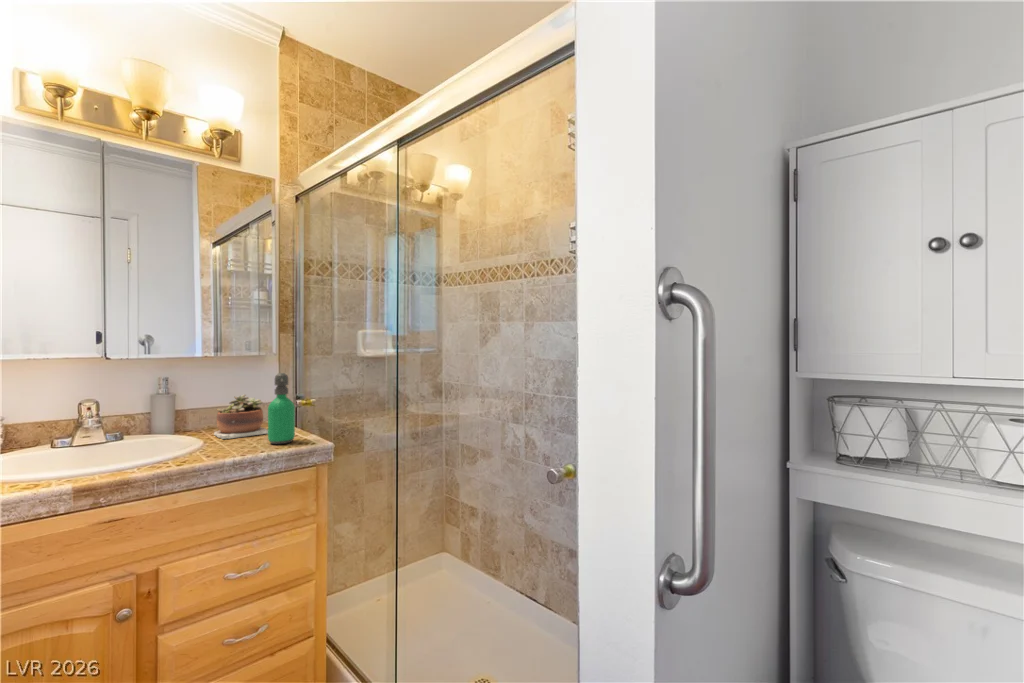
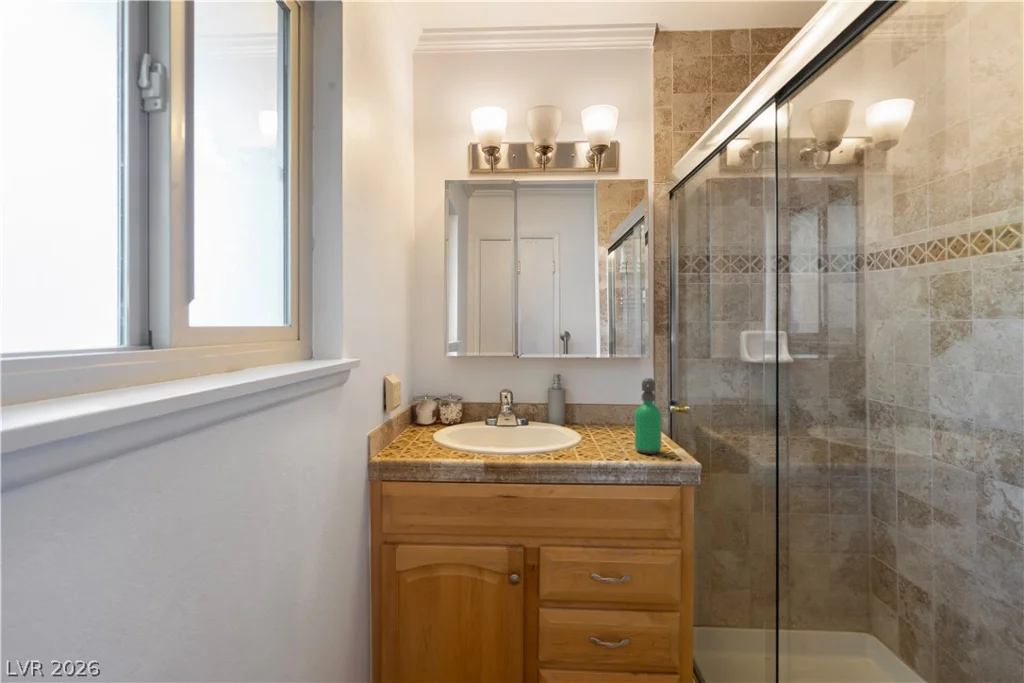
succulent plant: present [214,395,268,439] -> none [593,396,639,438]

